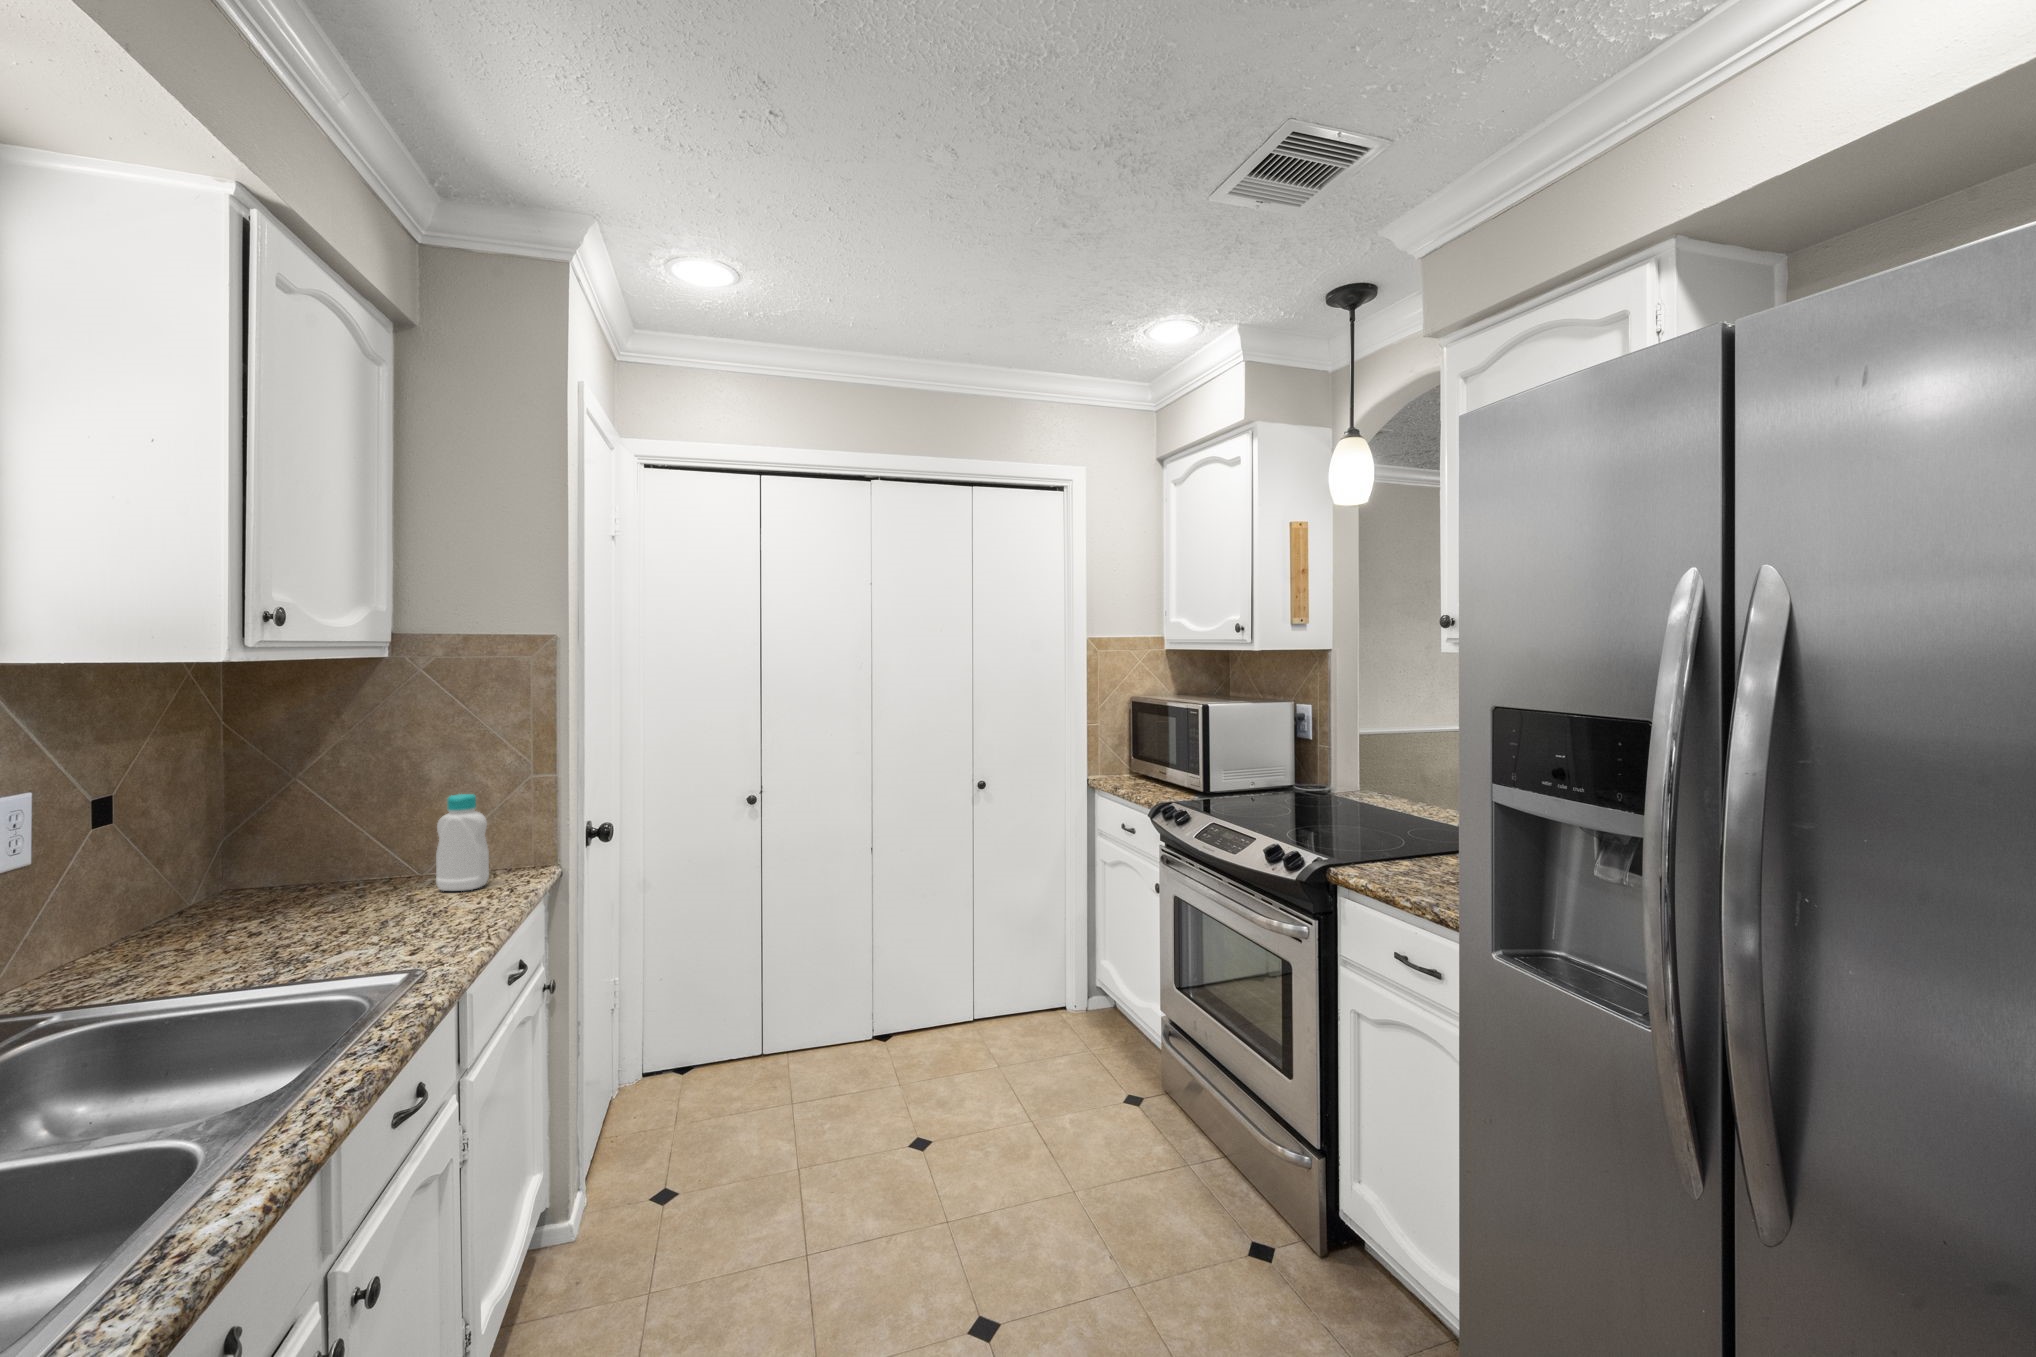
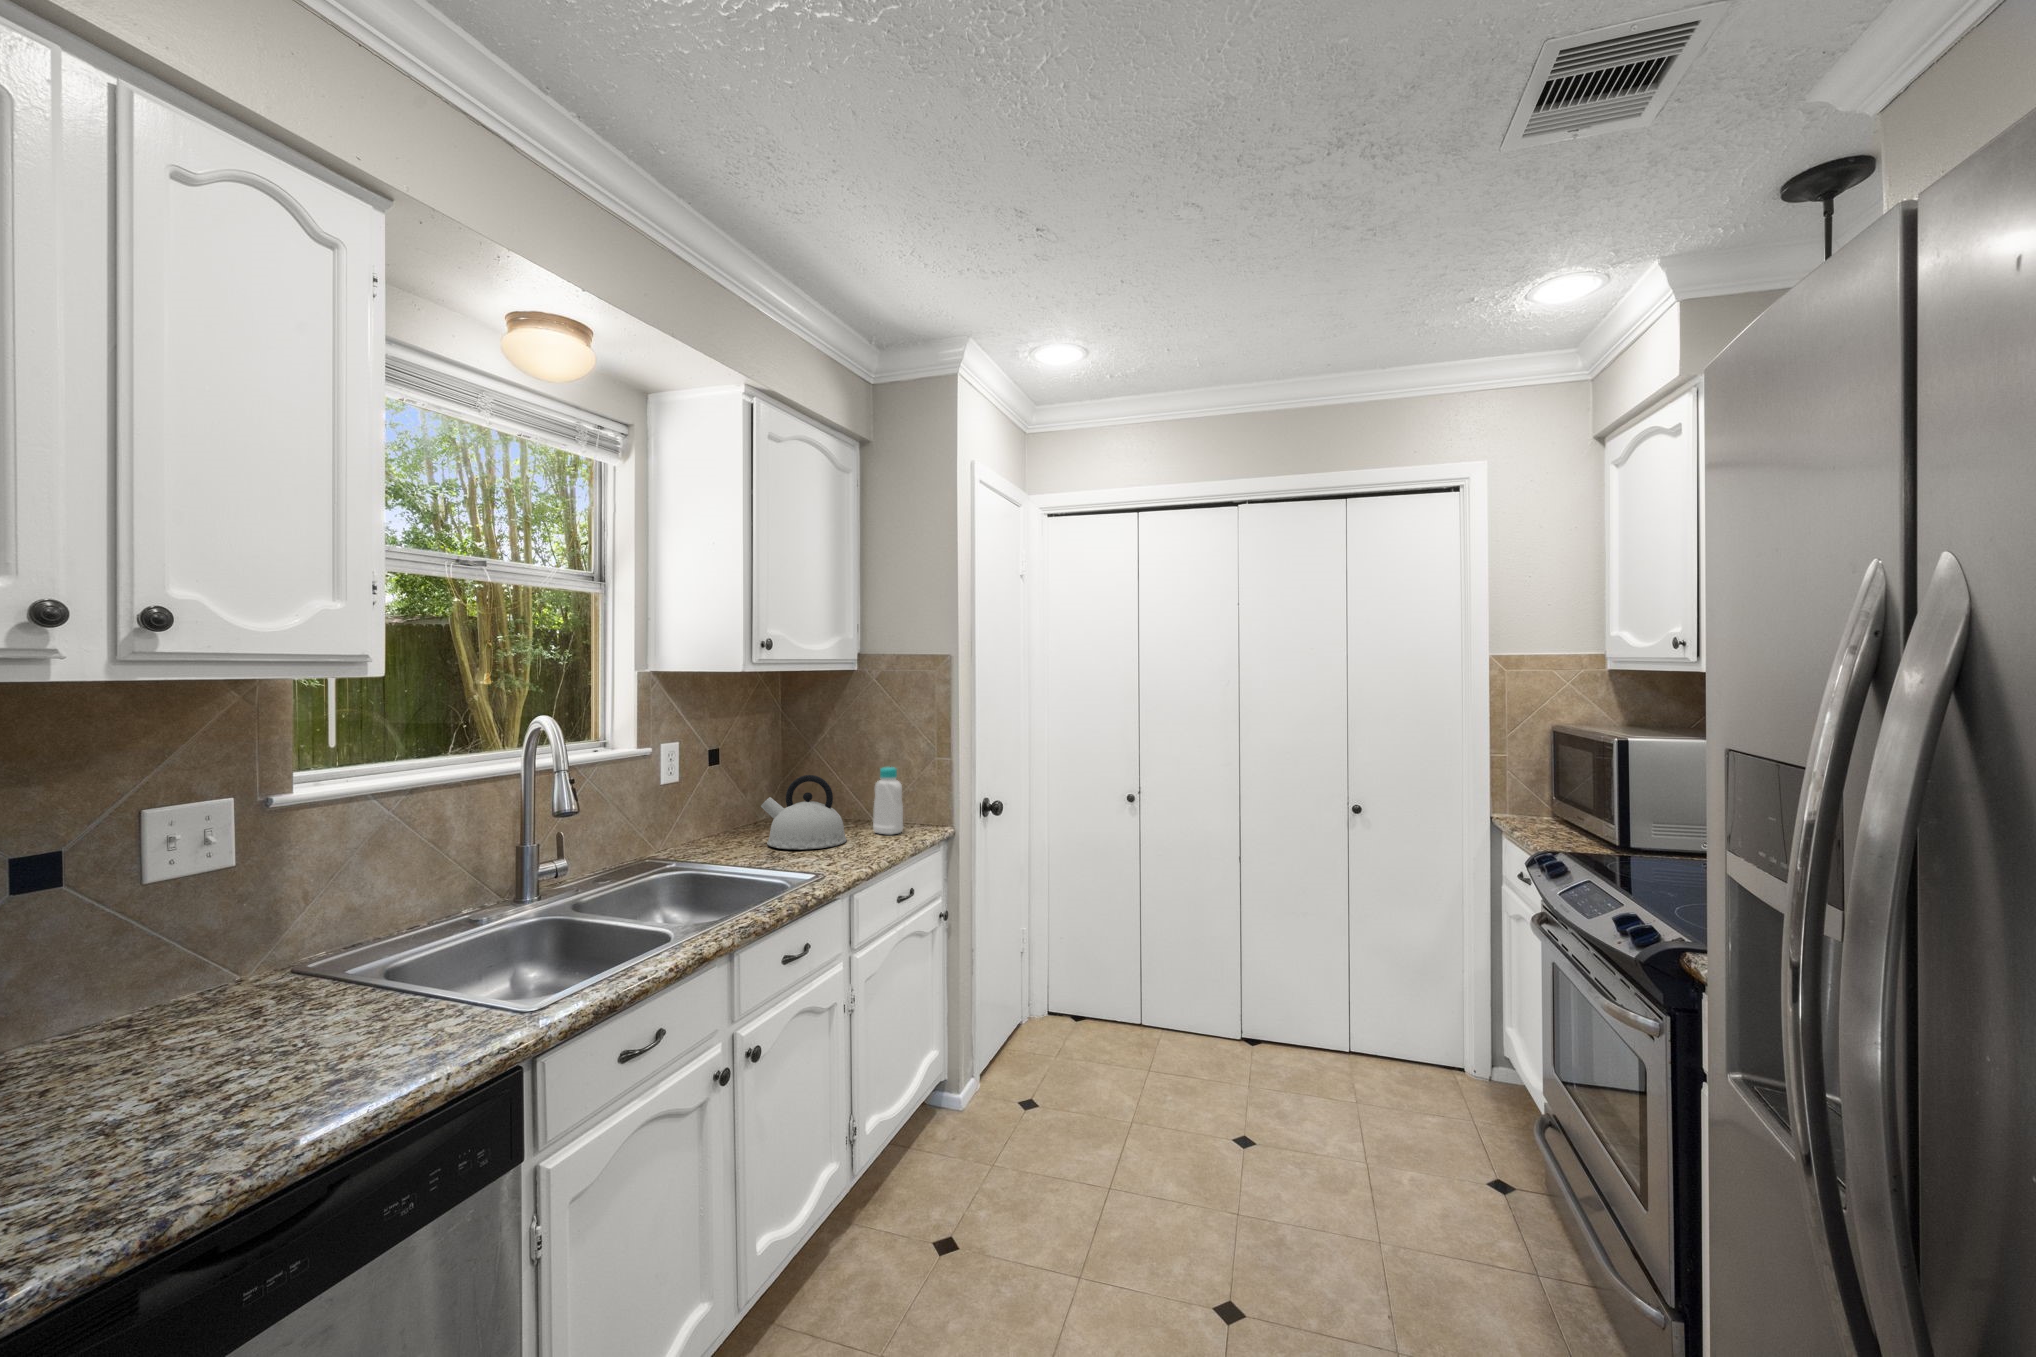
kettle: none [234,819,406,942] -> present [761,775,847,849]

